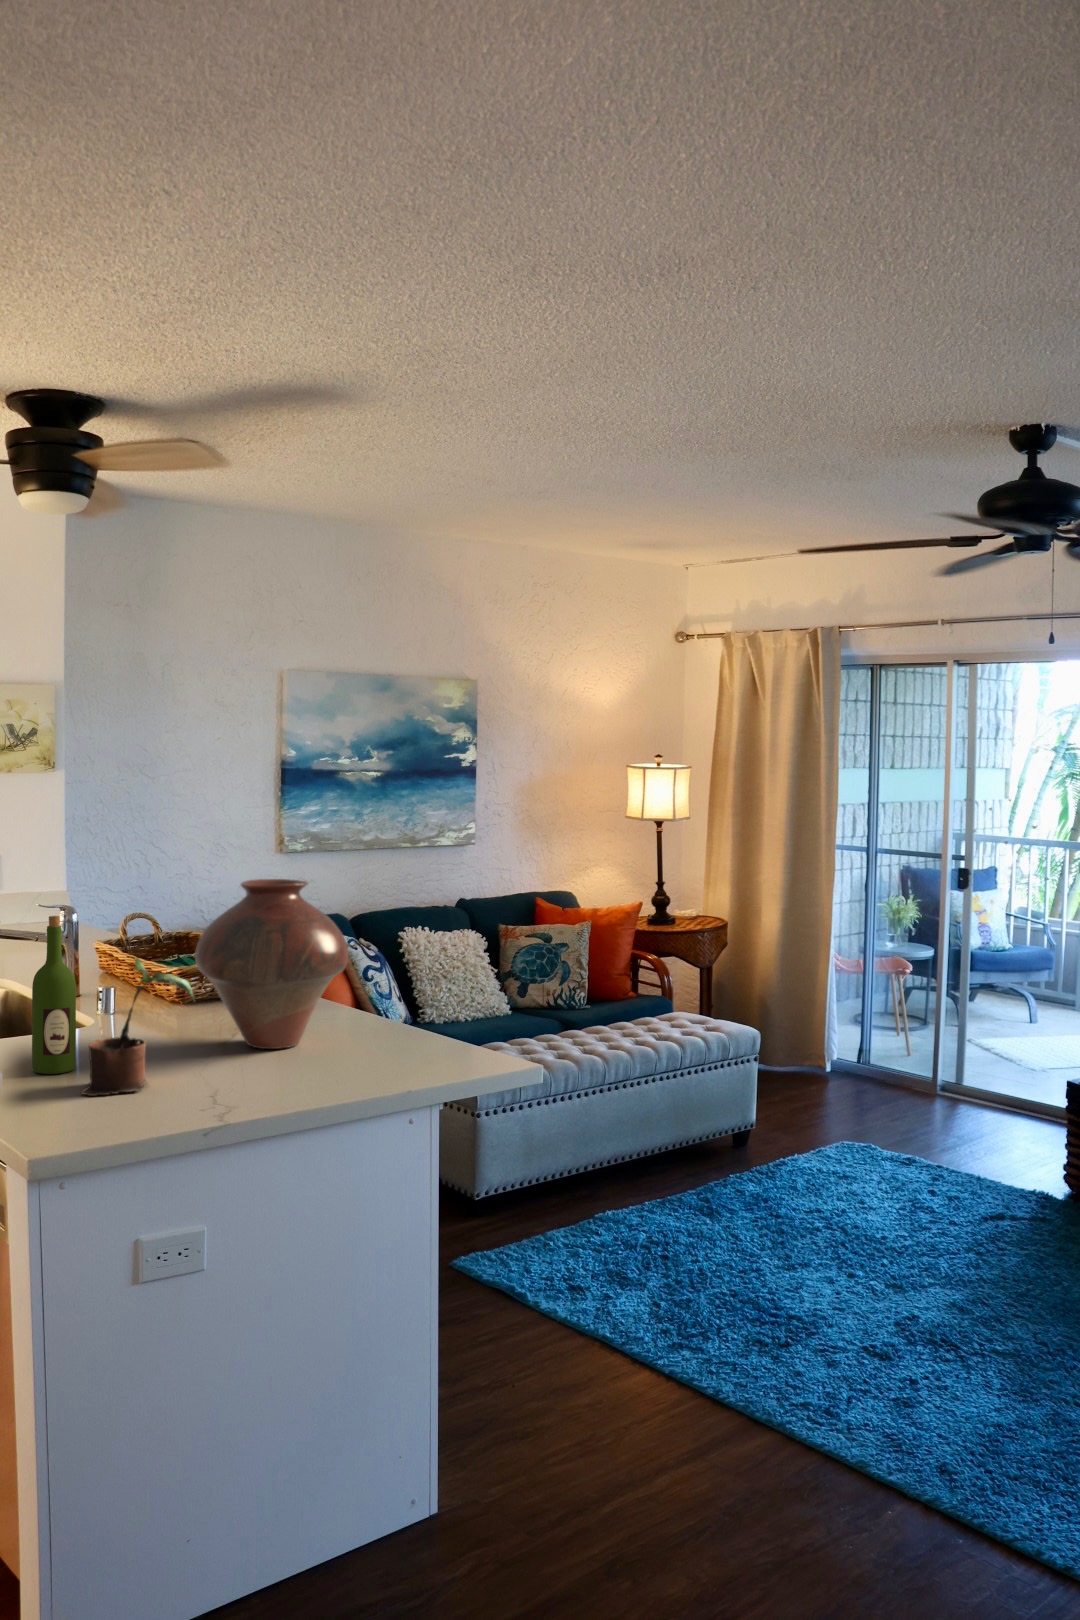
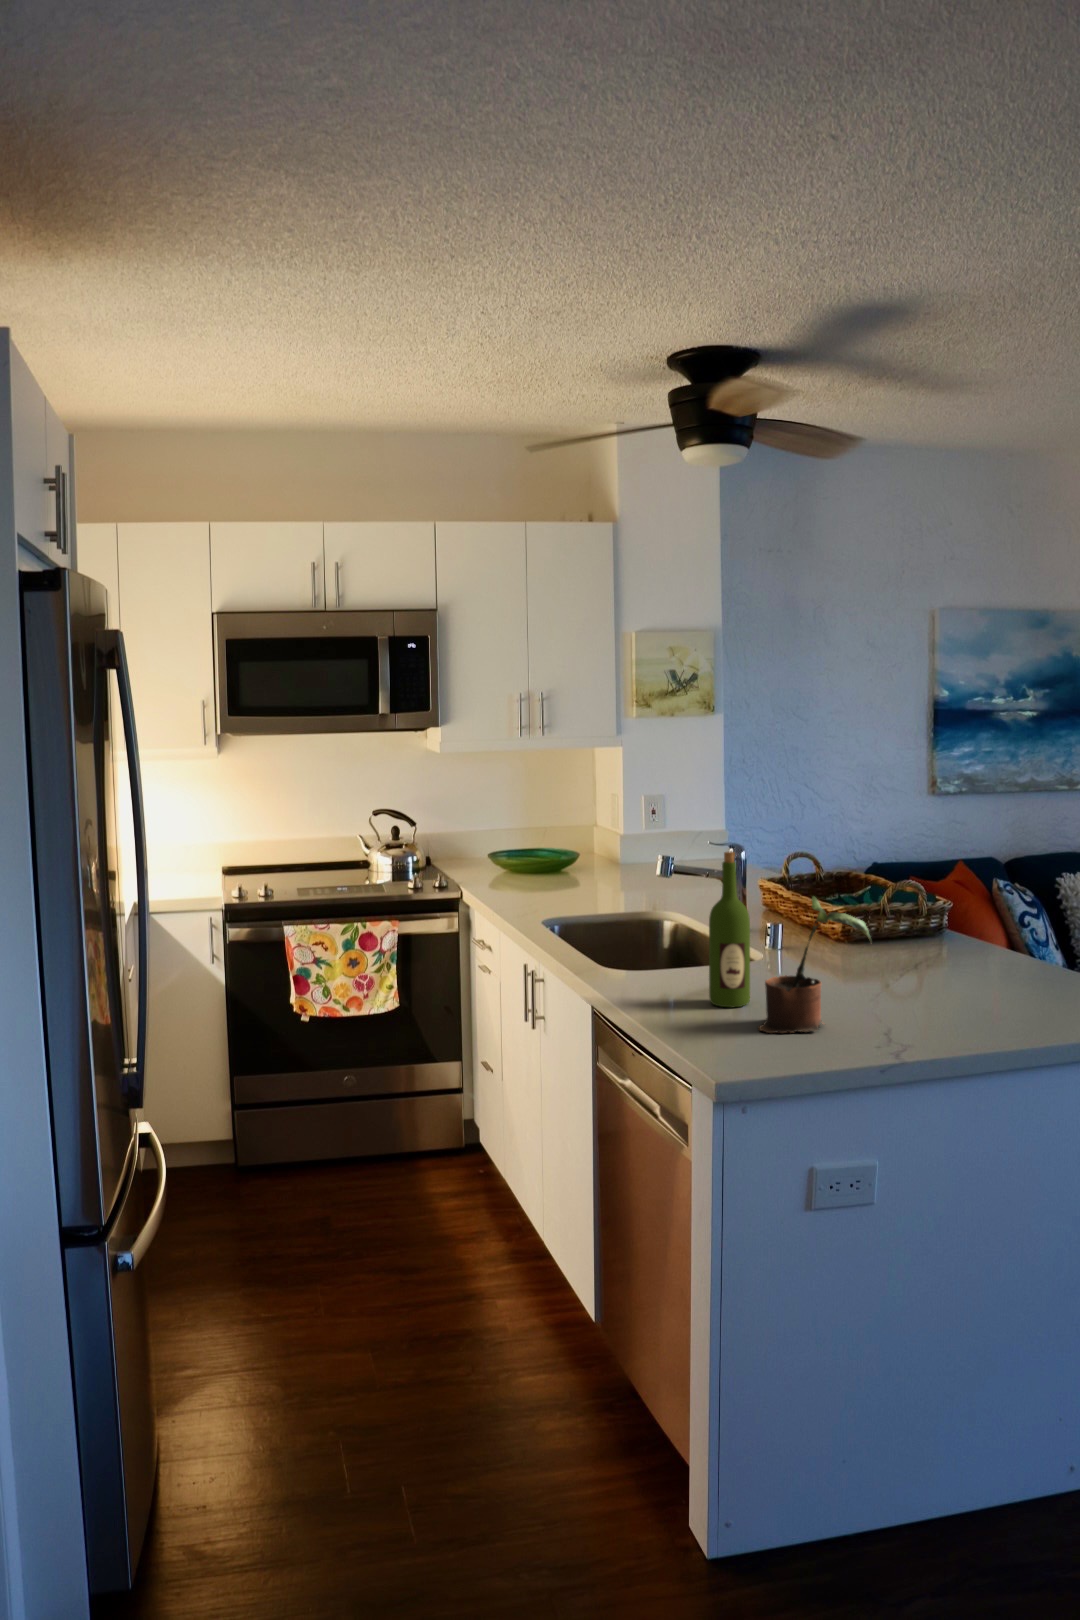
vase: present [195,879,348,1049] -> none [866,818,1032,996]

